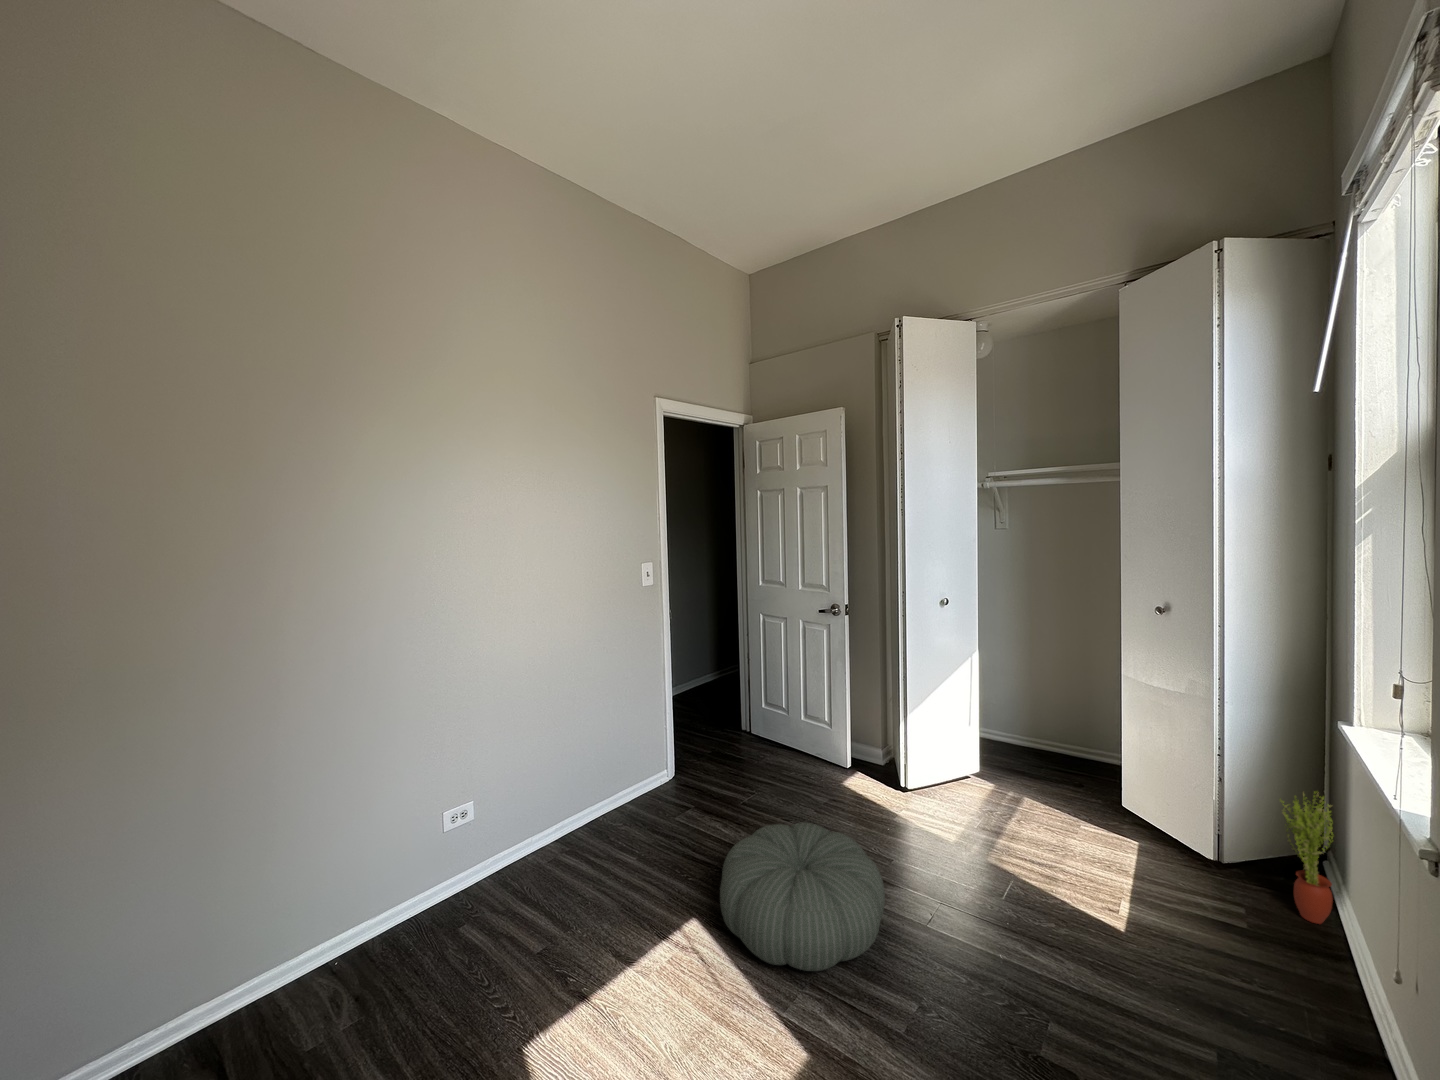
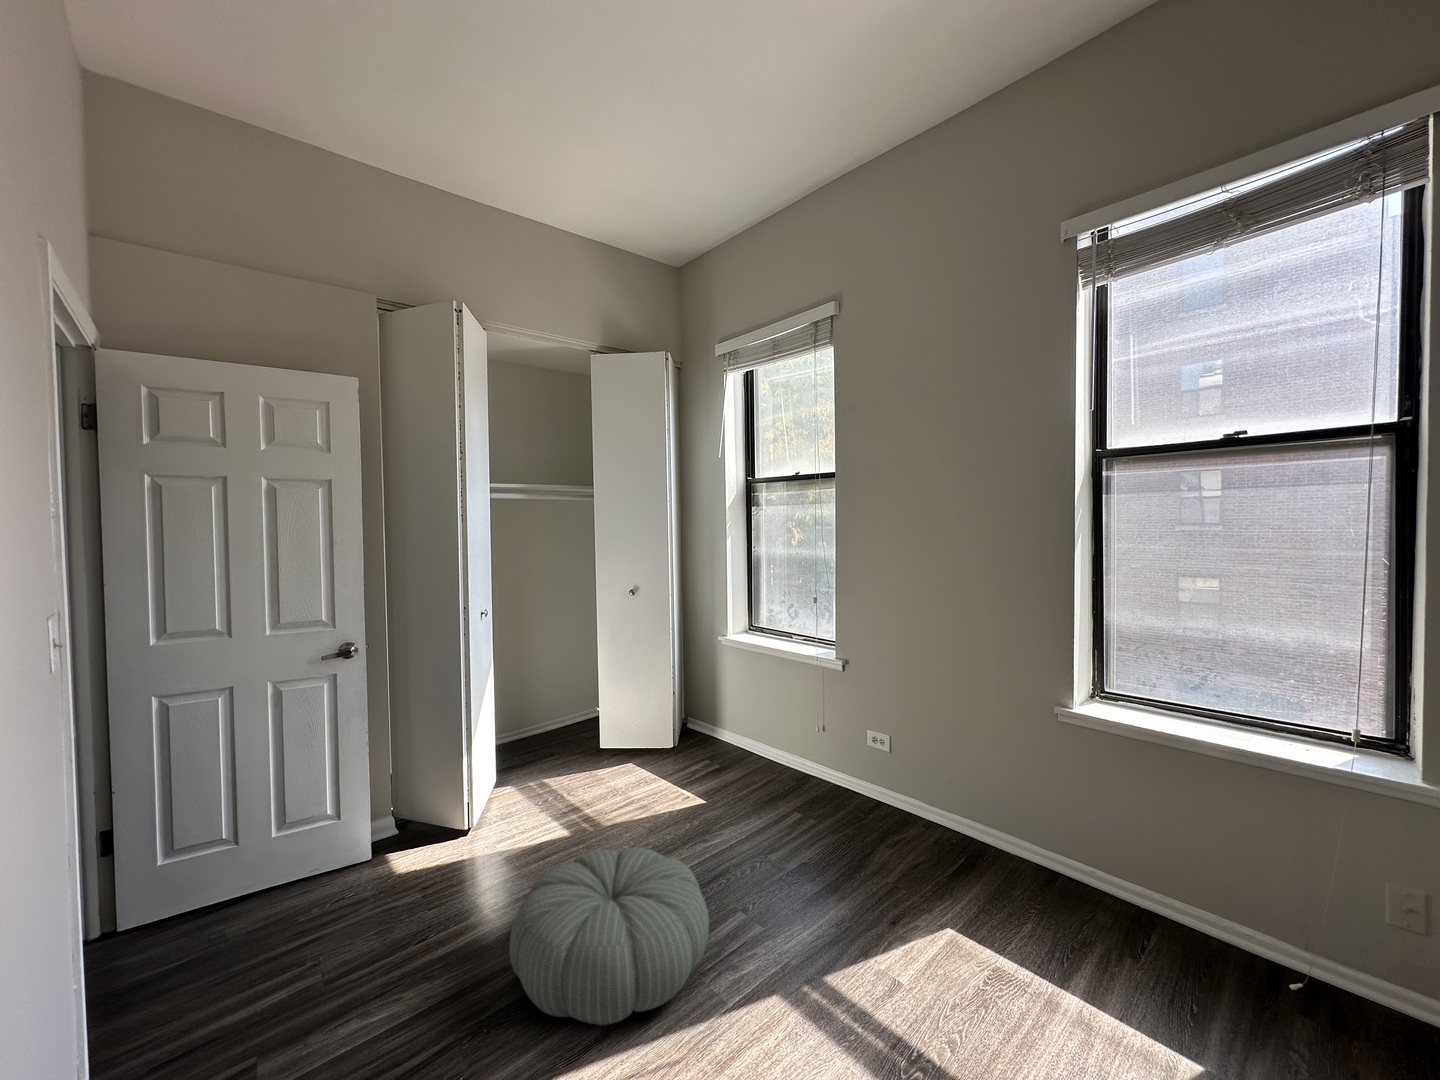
potted plant: present [1281,792,1333,924] -> none [702,672,731,749]

